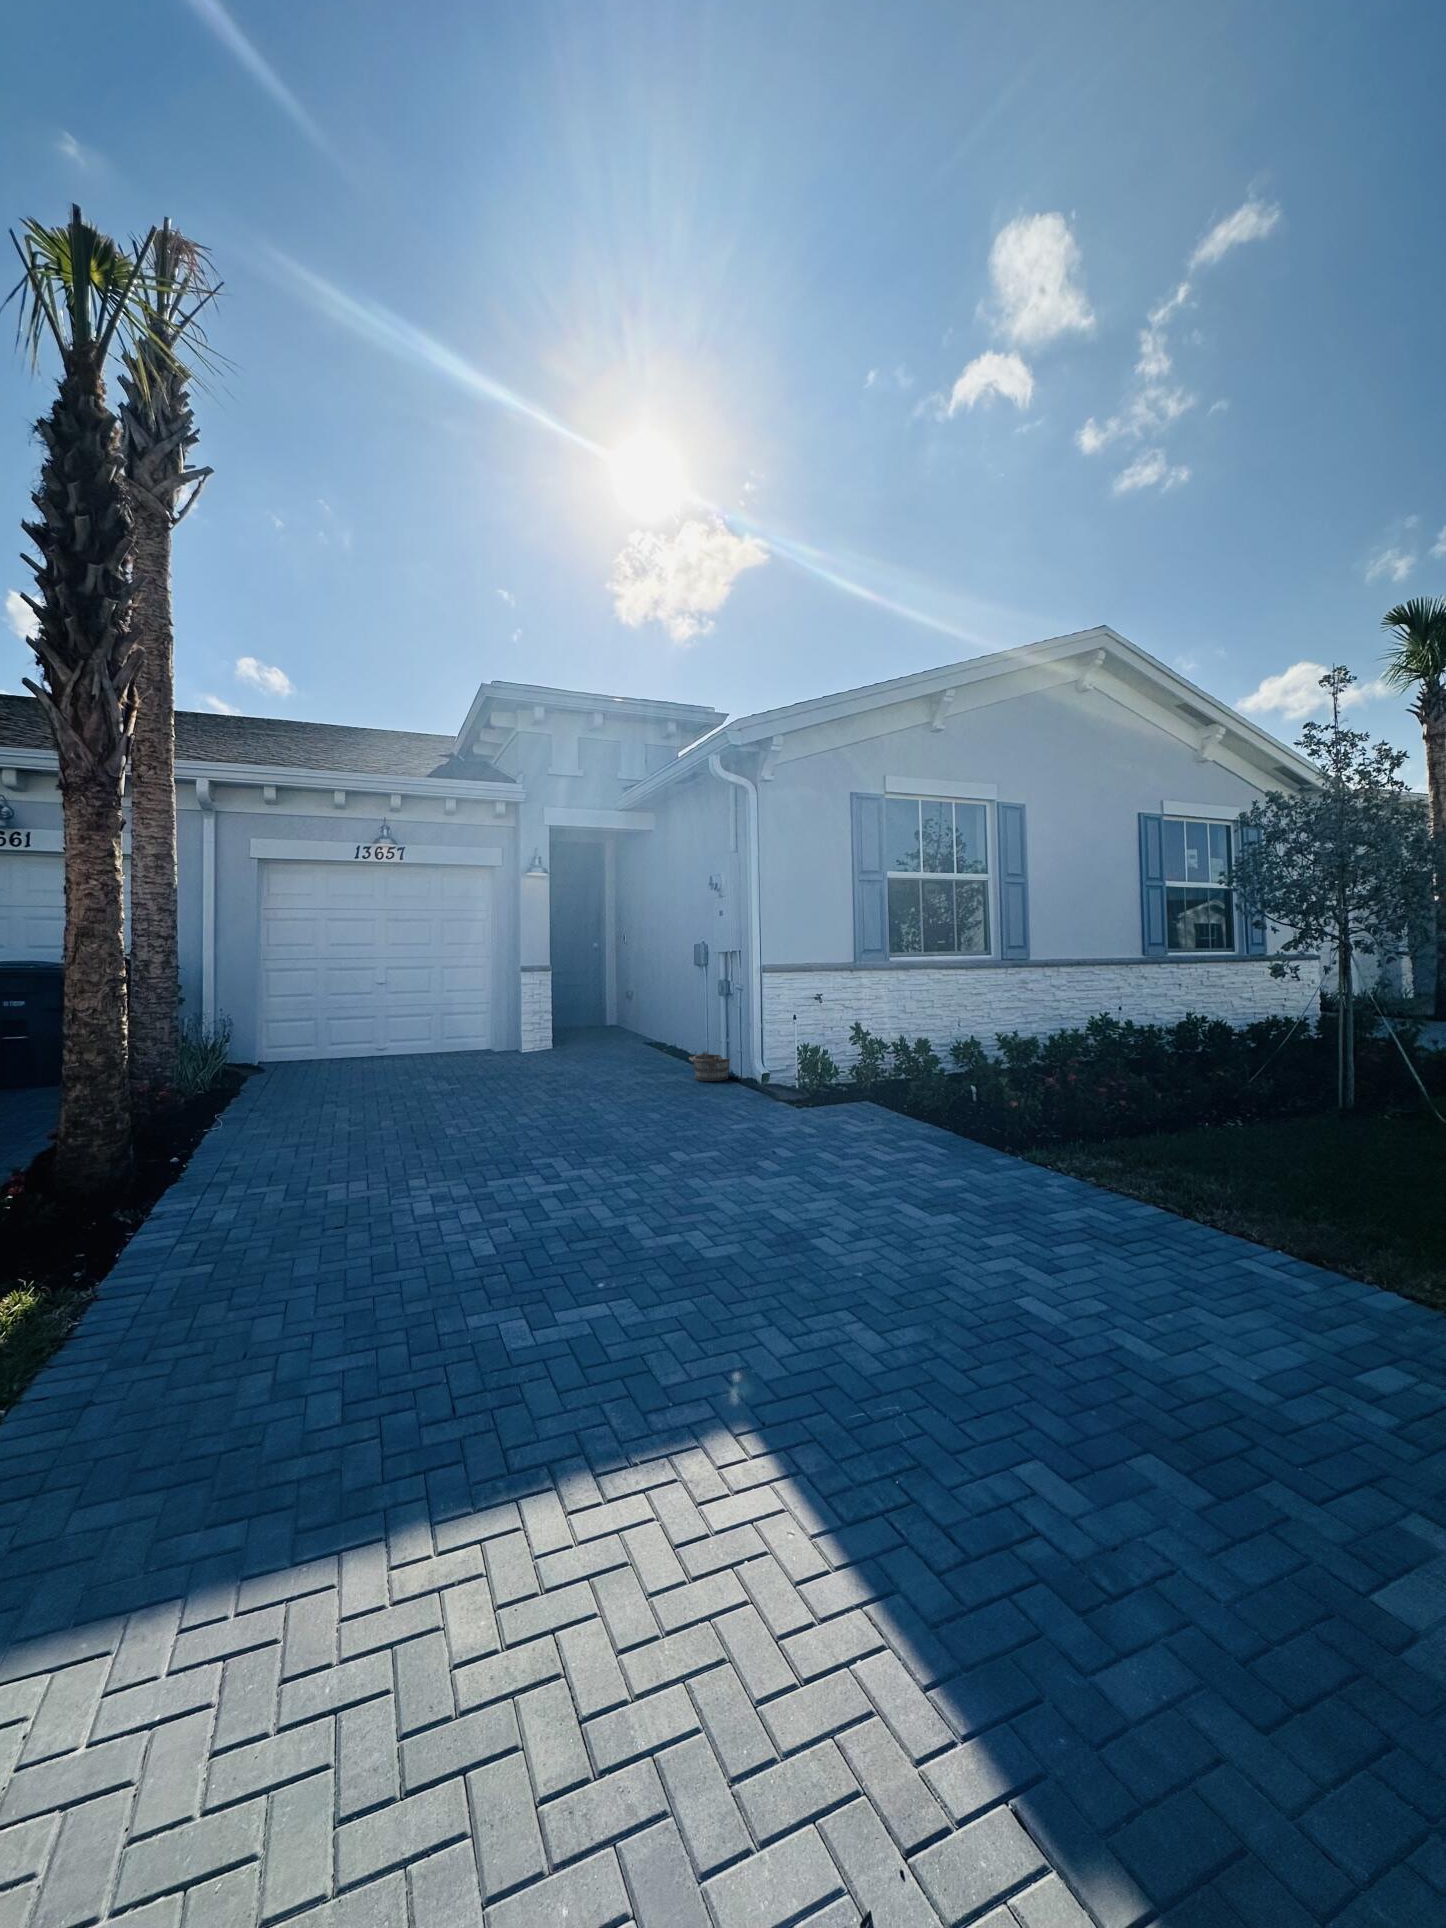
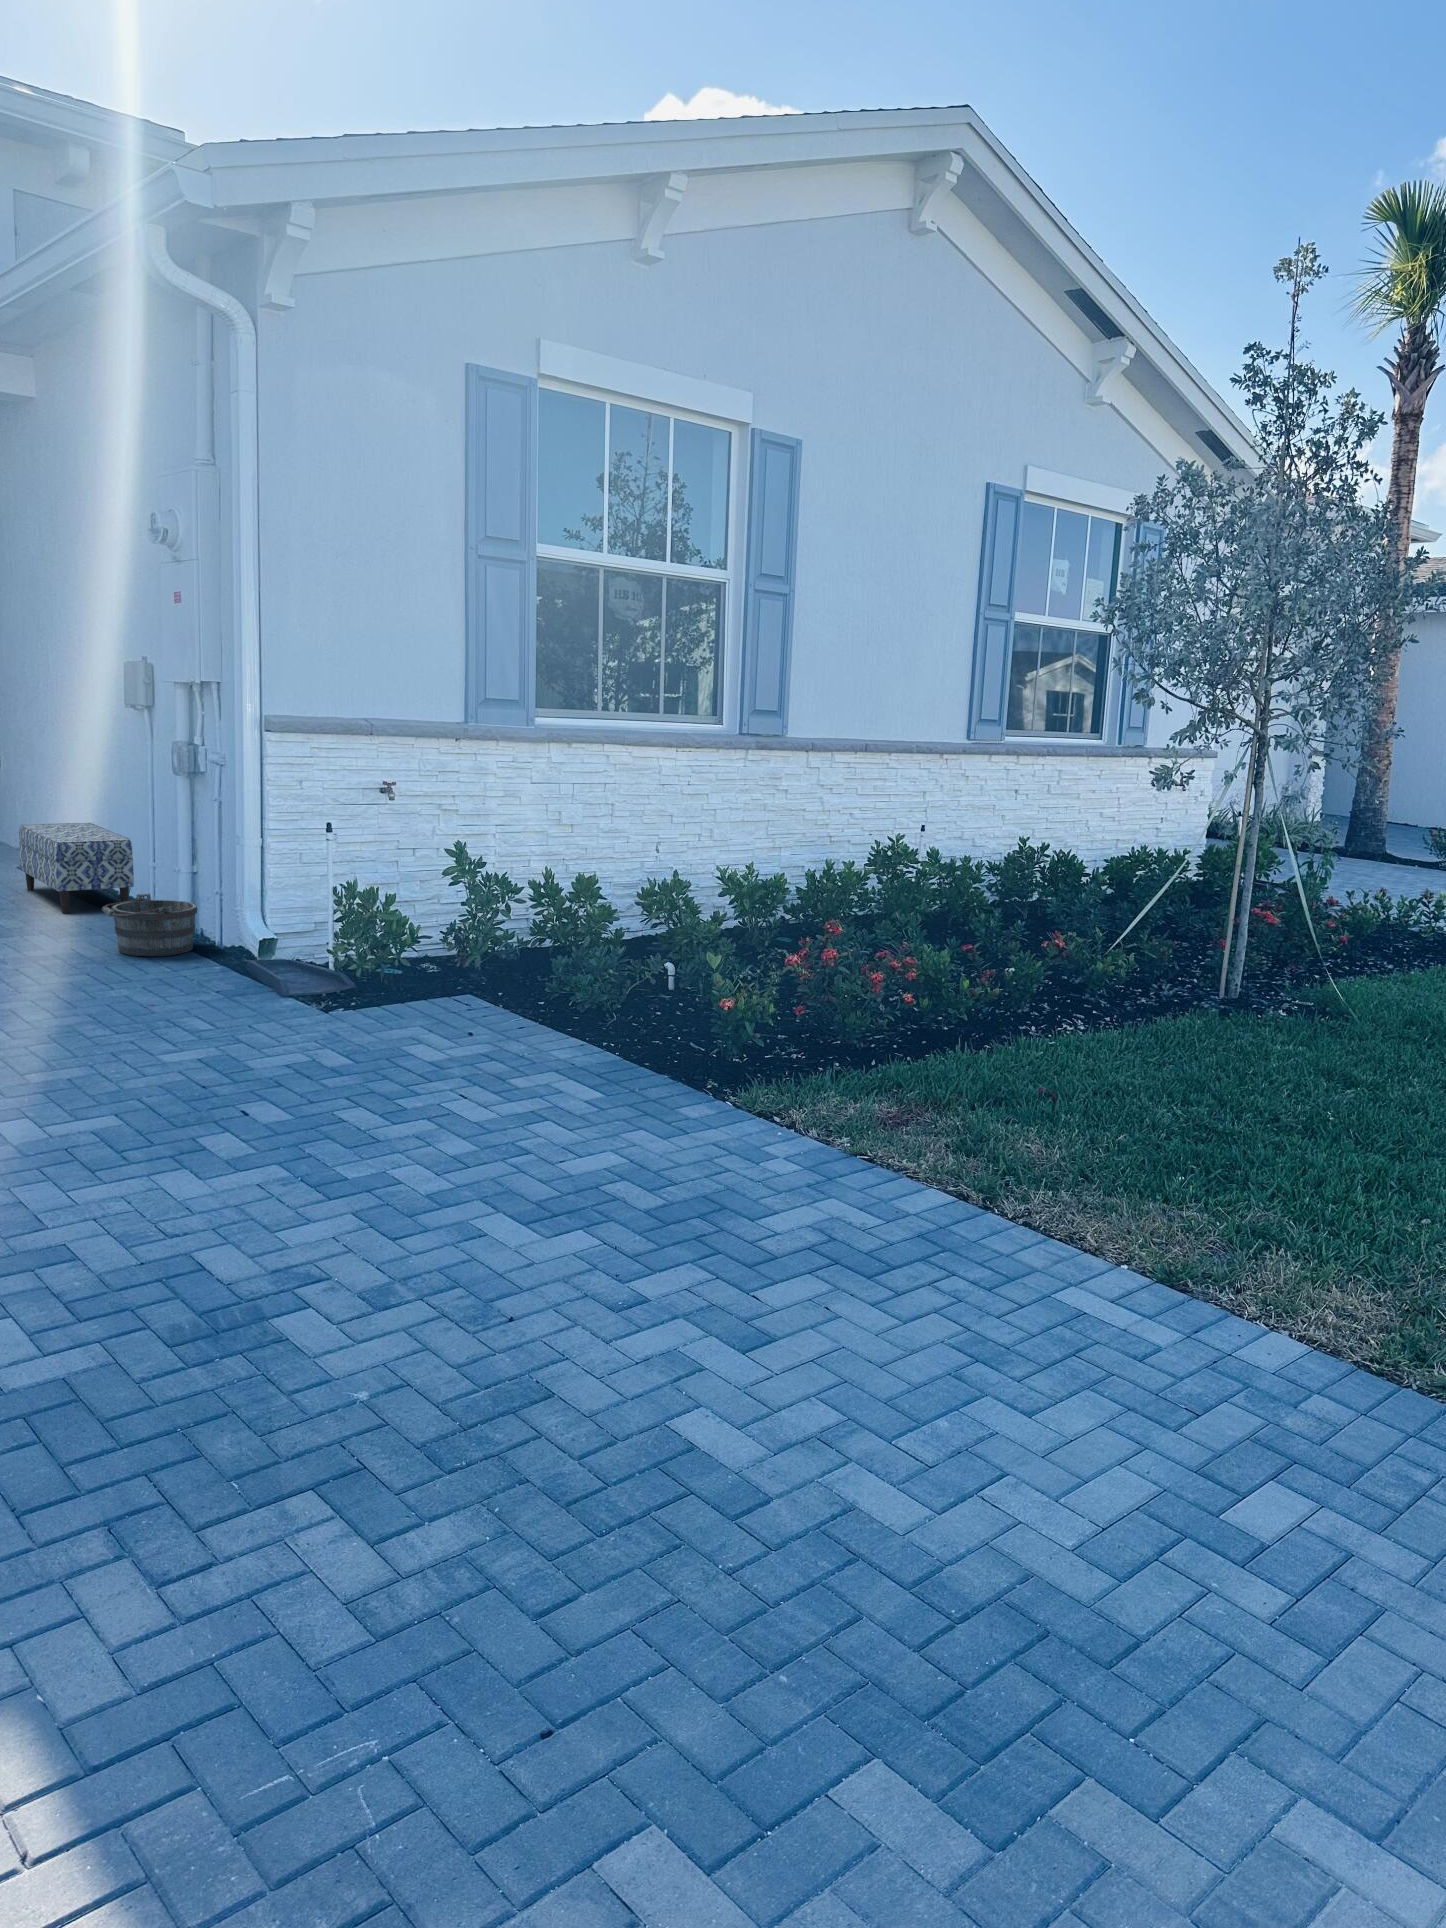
bench: none [644,1019,696,1062] -> present [19,823,134,913]

